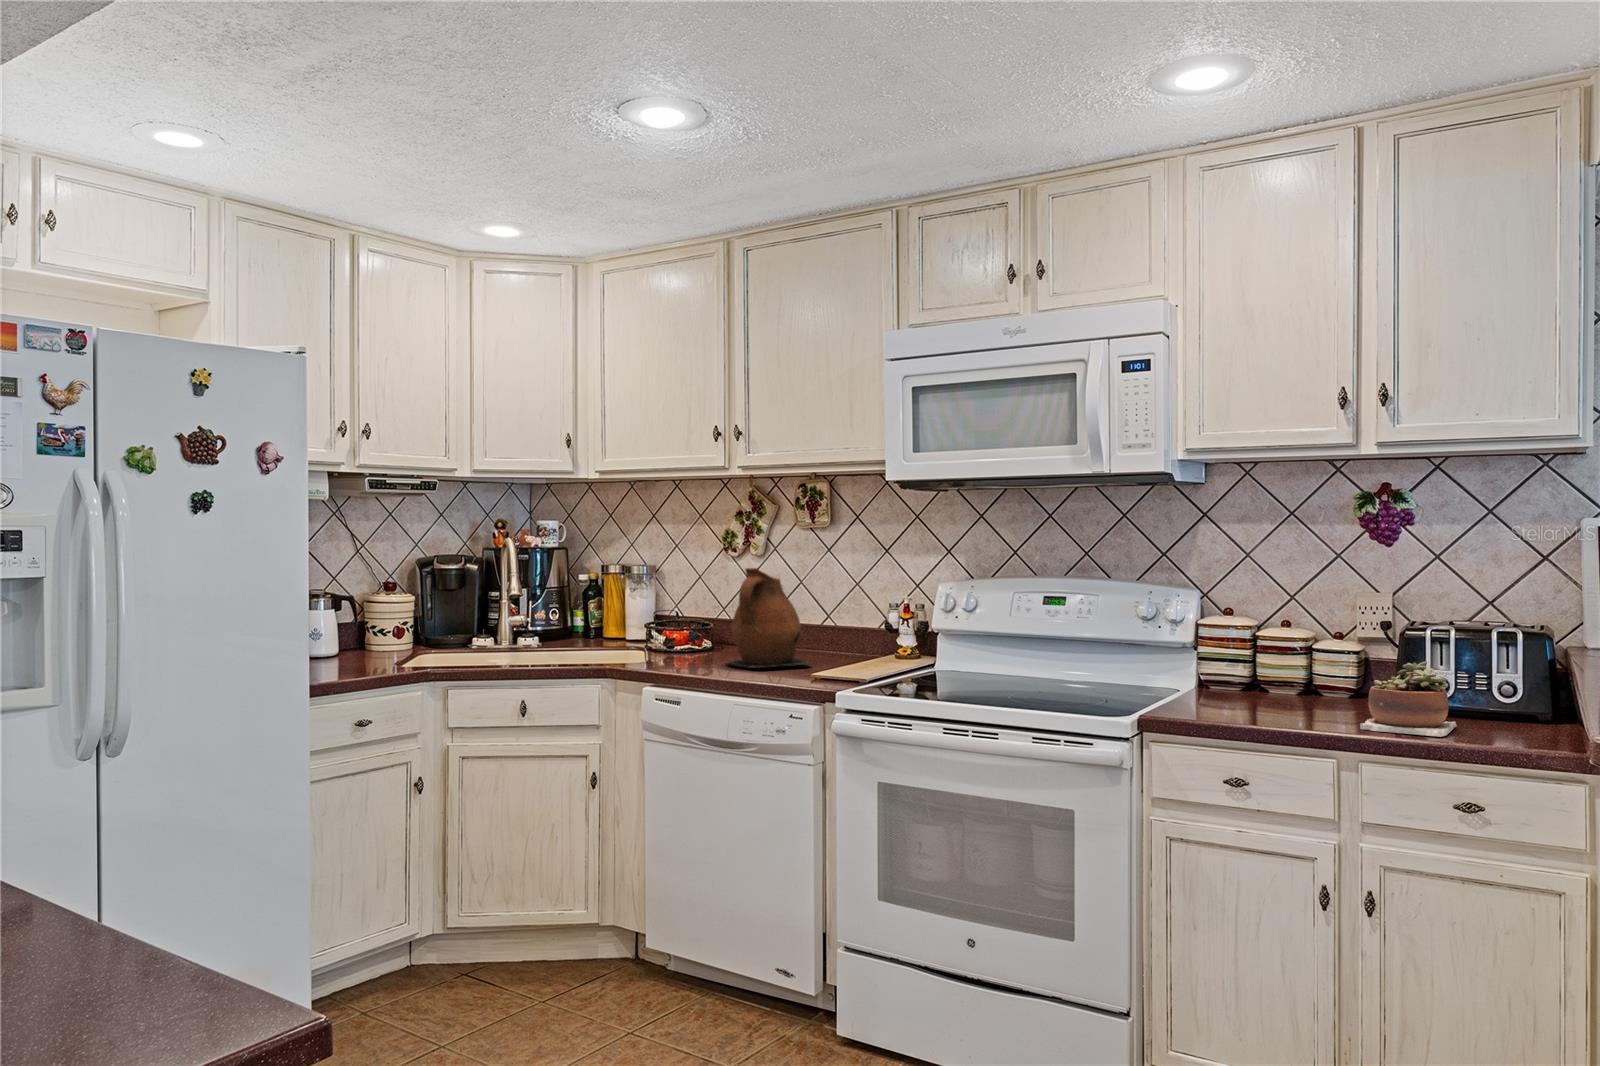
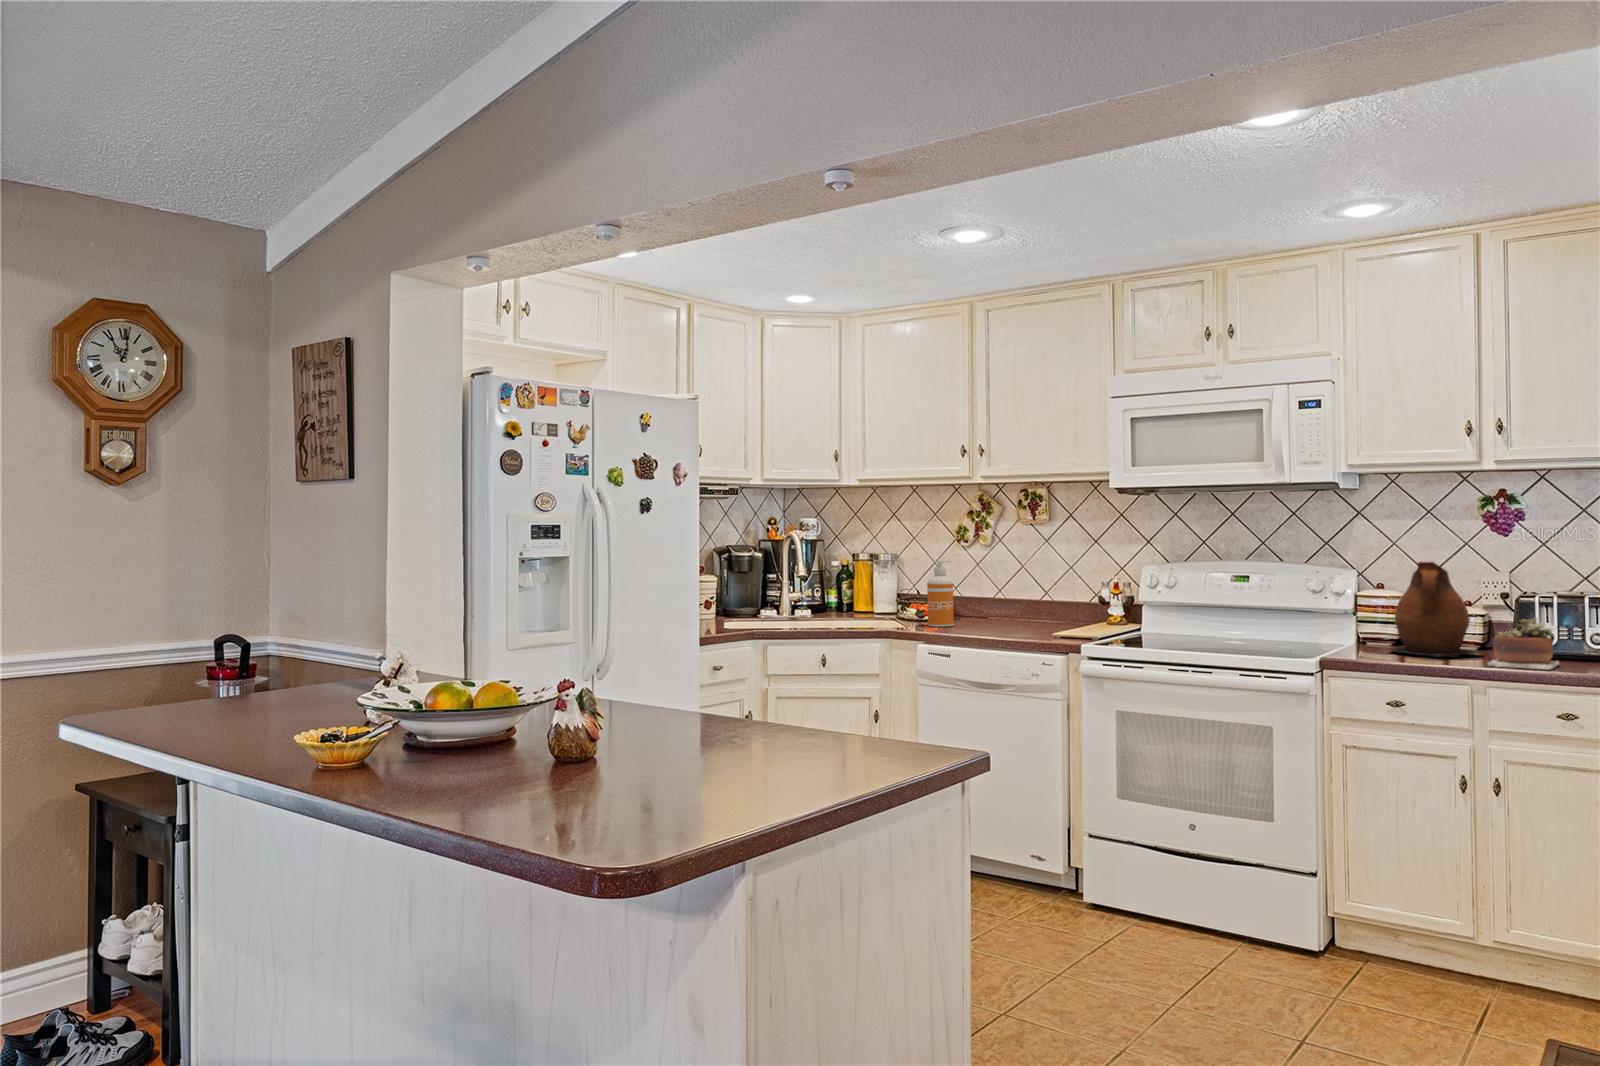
ceramic pitcher: present [729,568,812,668] -> present [1389,562,1482,656]
soap dispenser: none [669,575,704,661] -> present [927,561,954,627]

